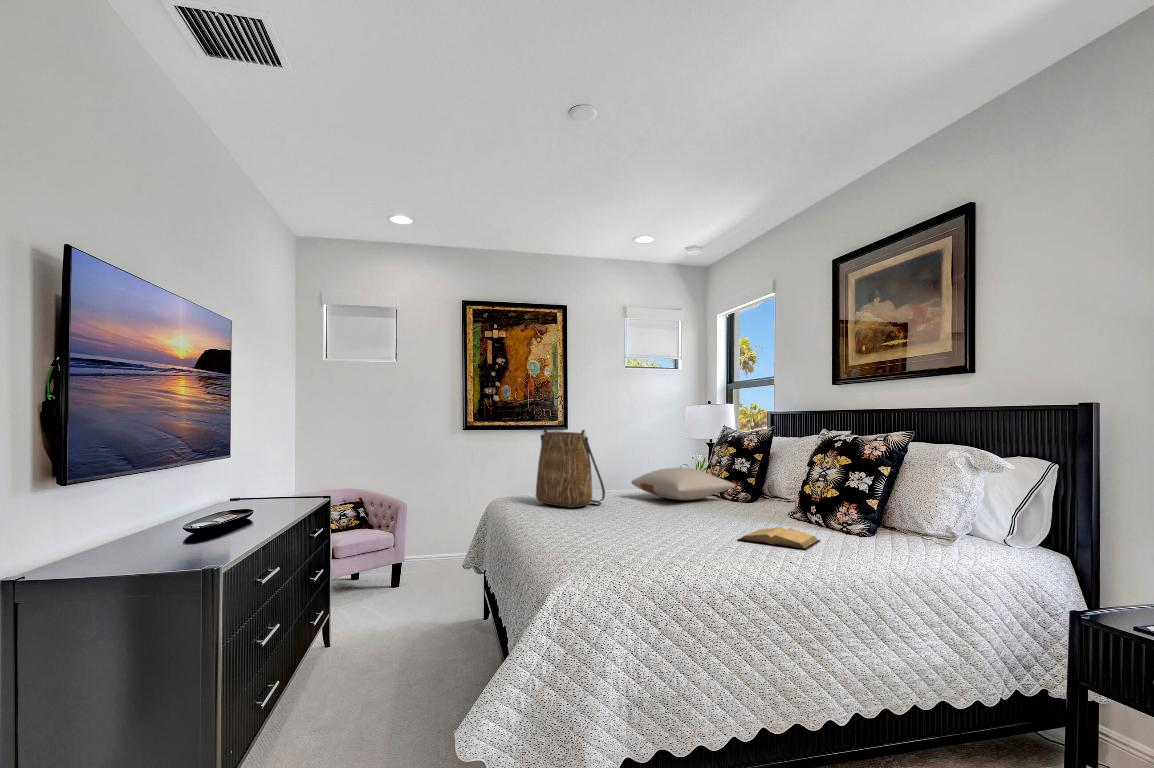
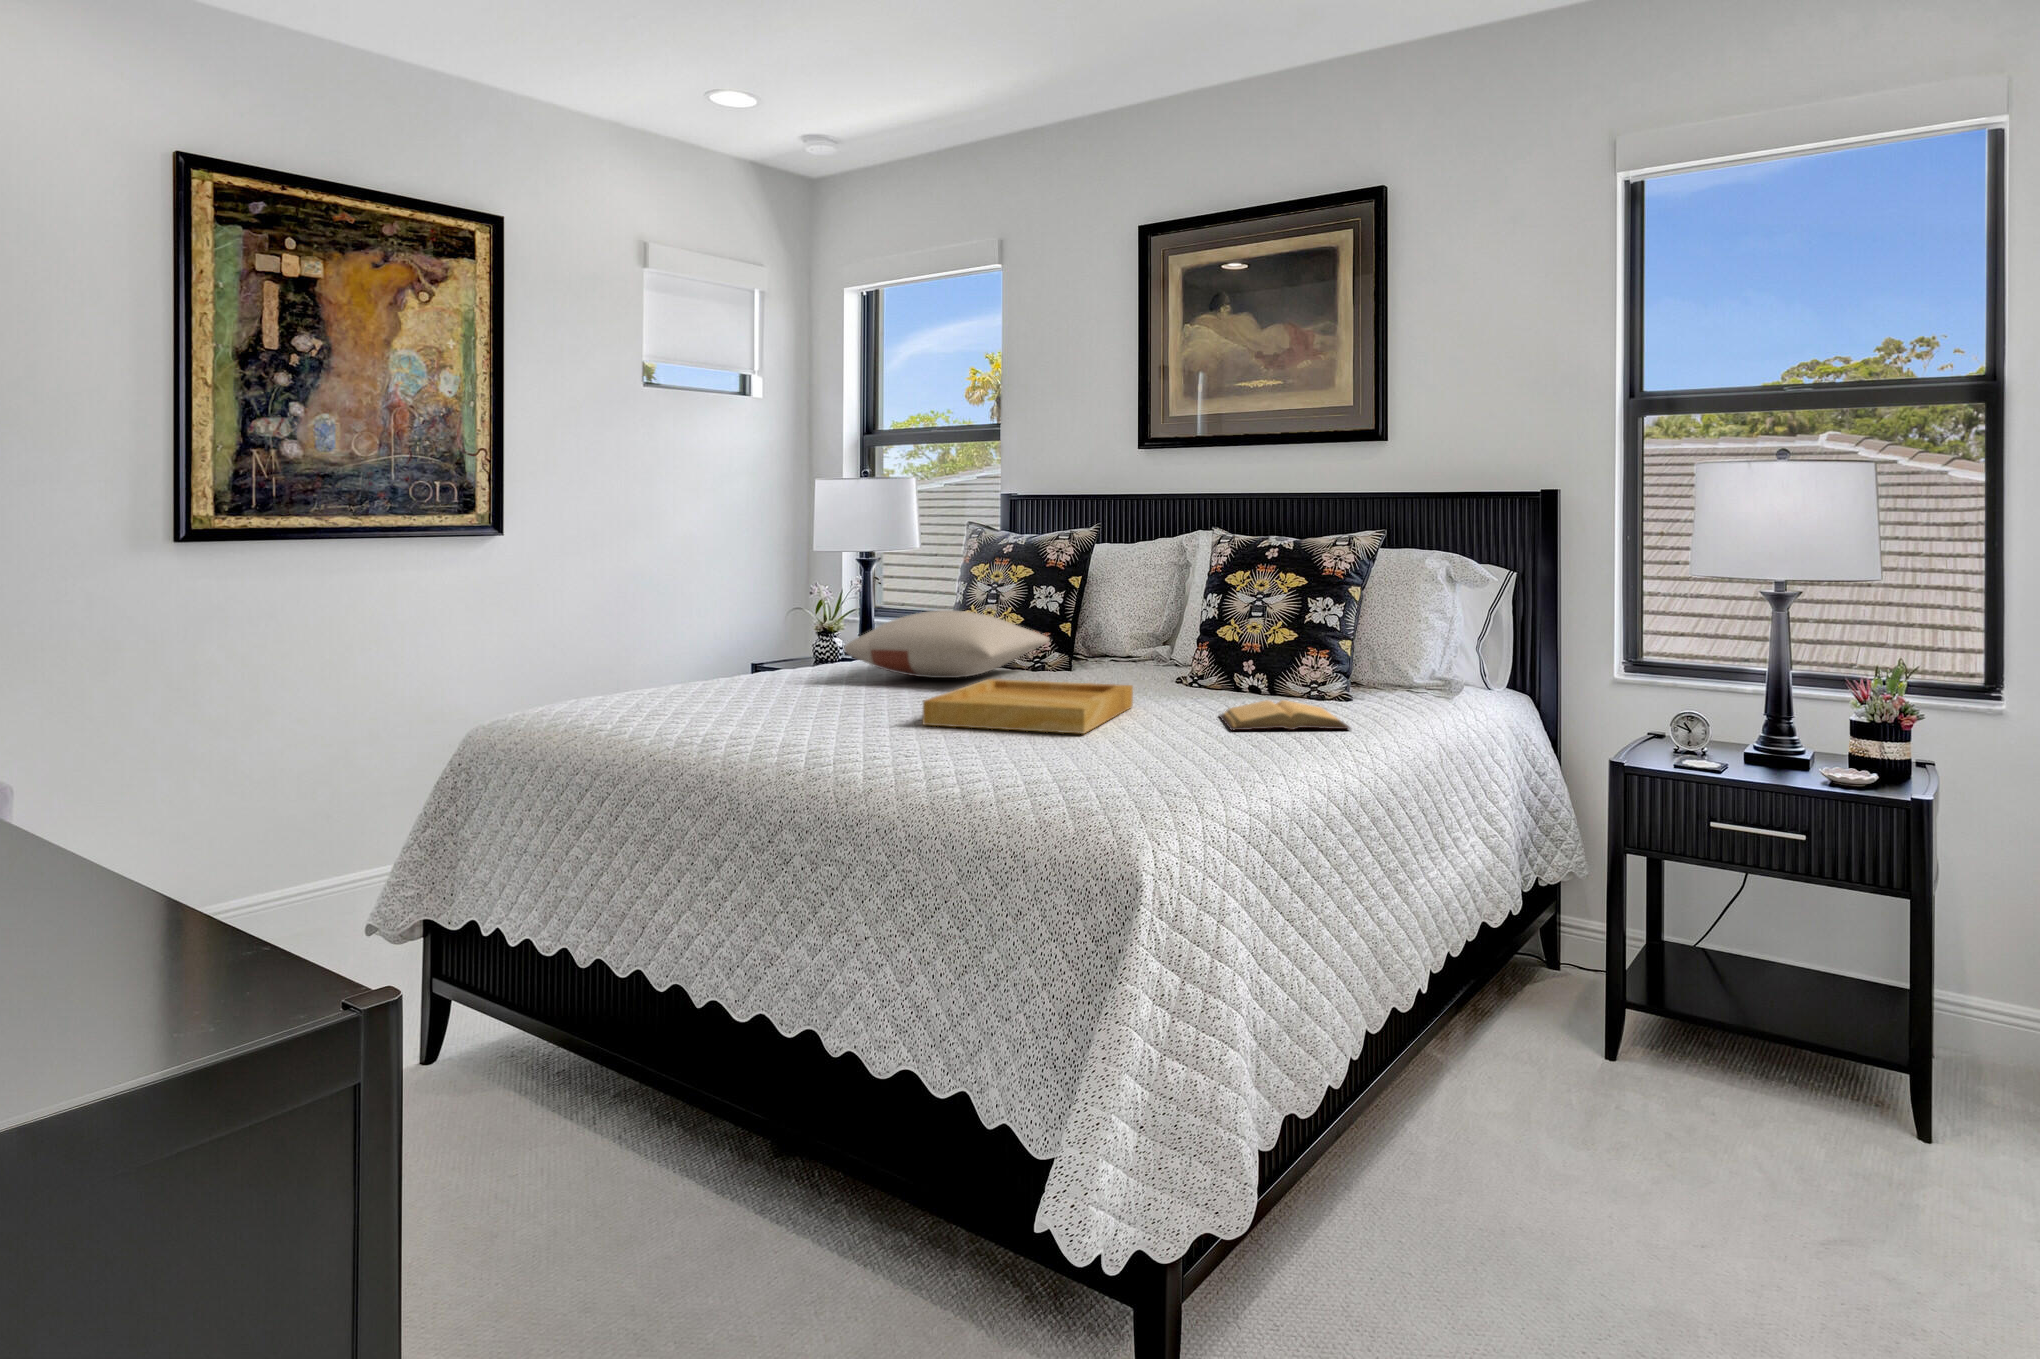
tote bag: present [536,428,605,508] -> none [660,530,842,716]
tray: none [612,501,724,531] -> present [922,679,1133,734]

